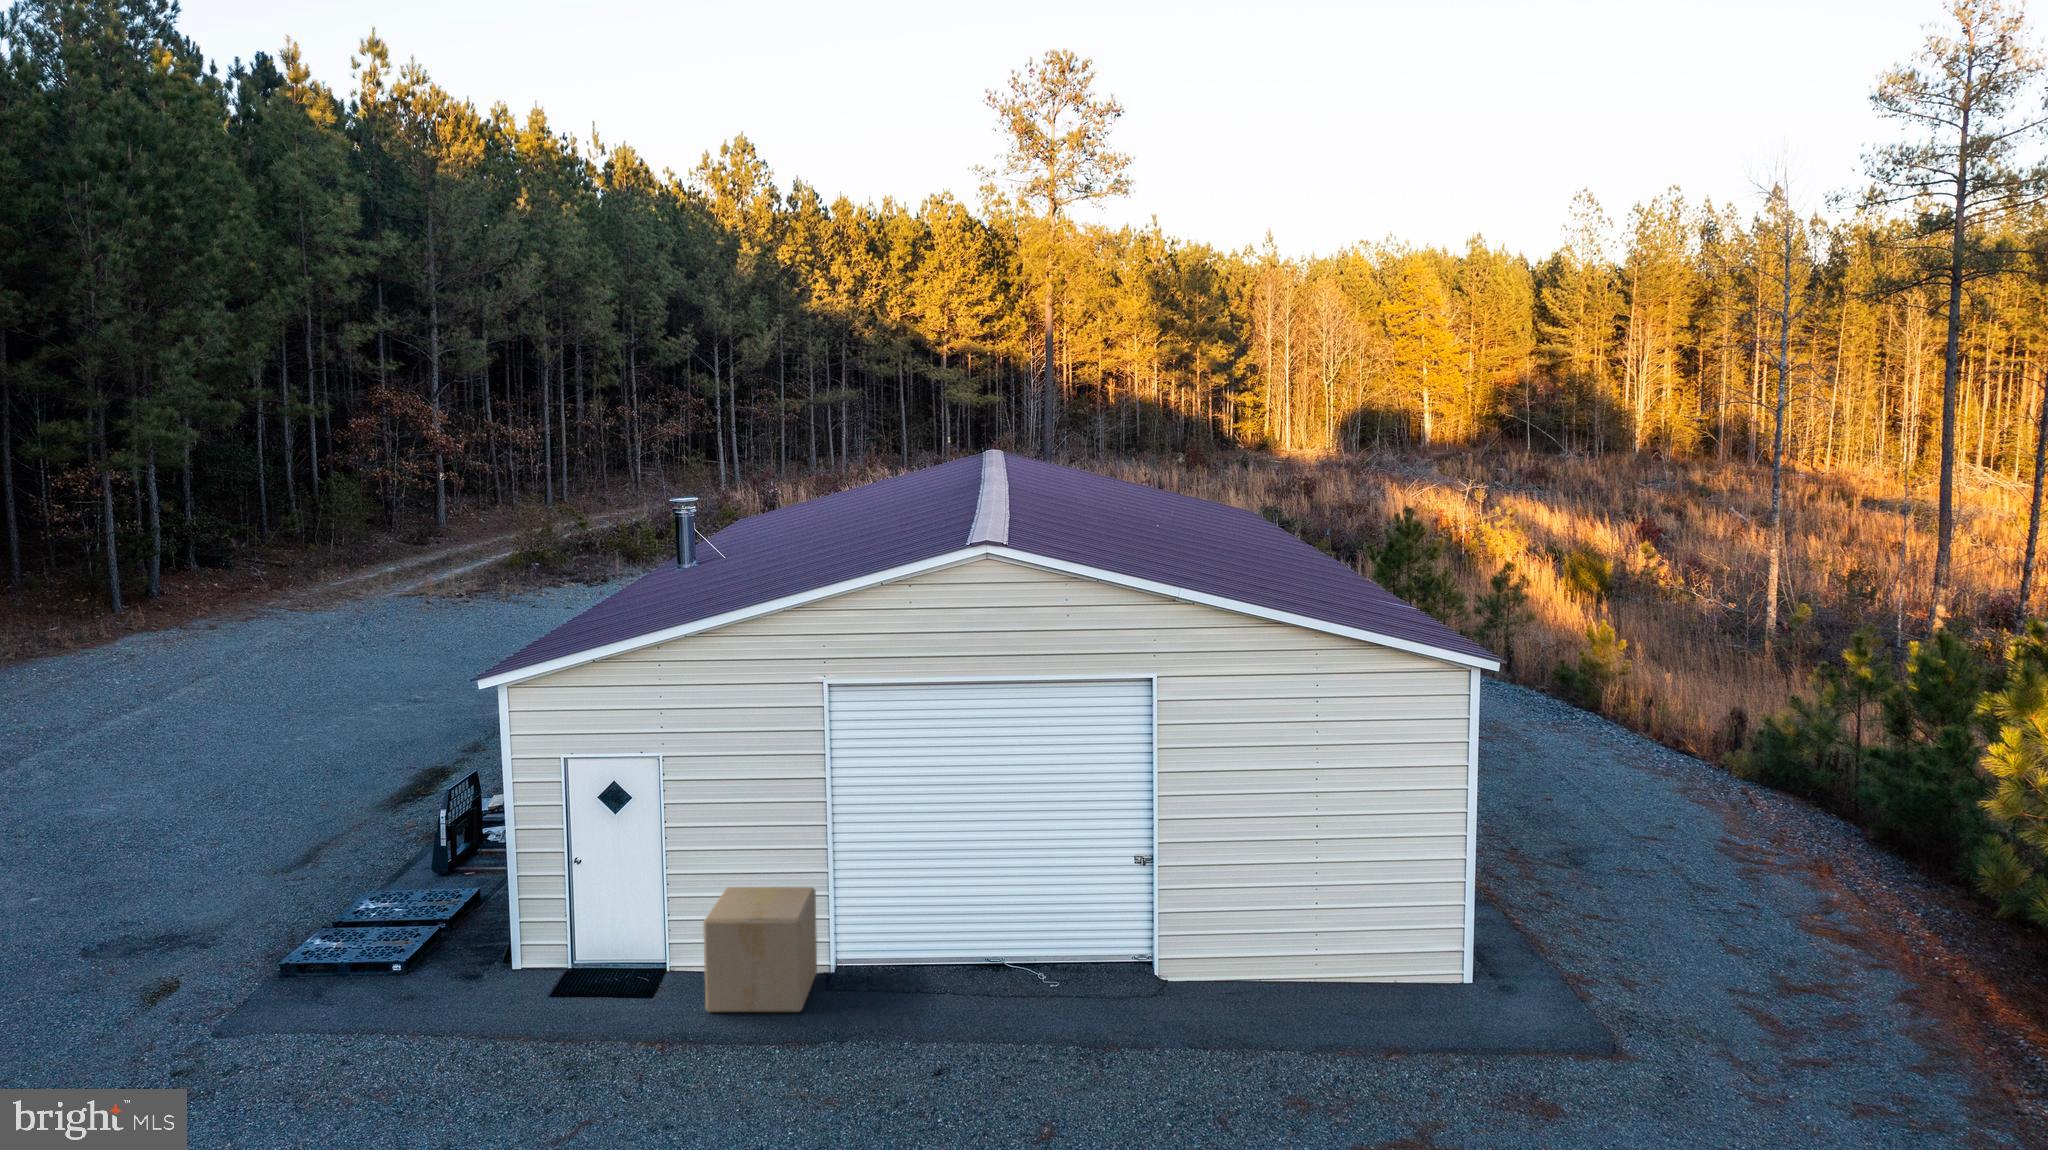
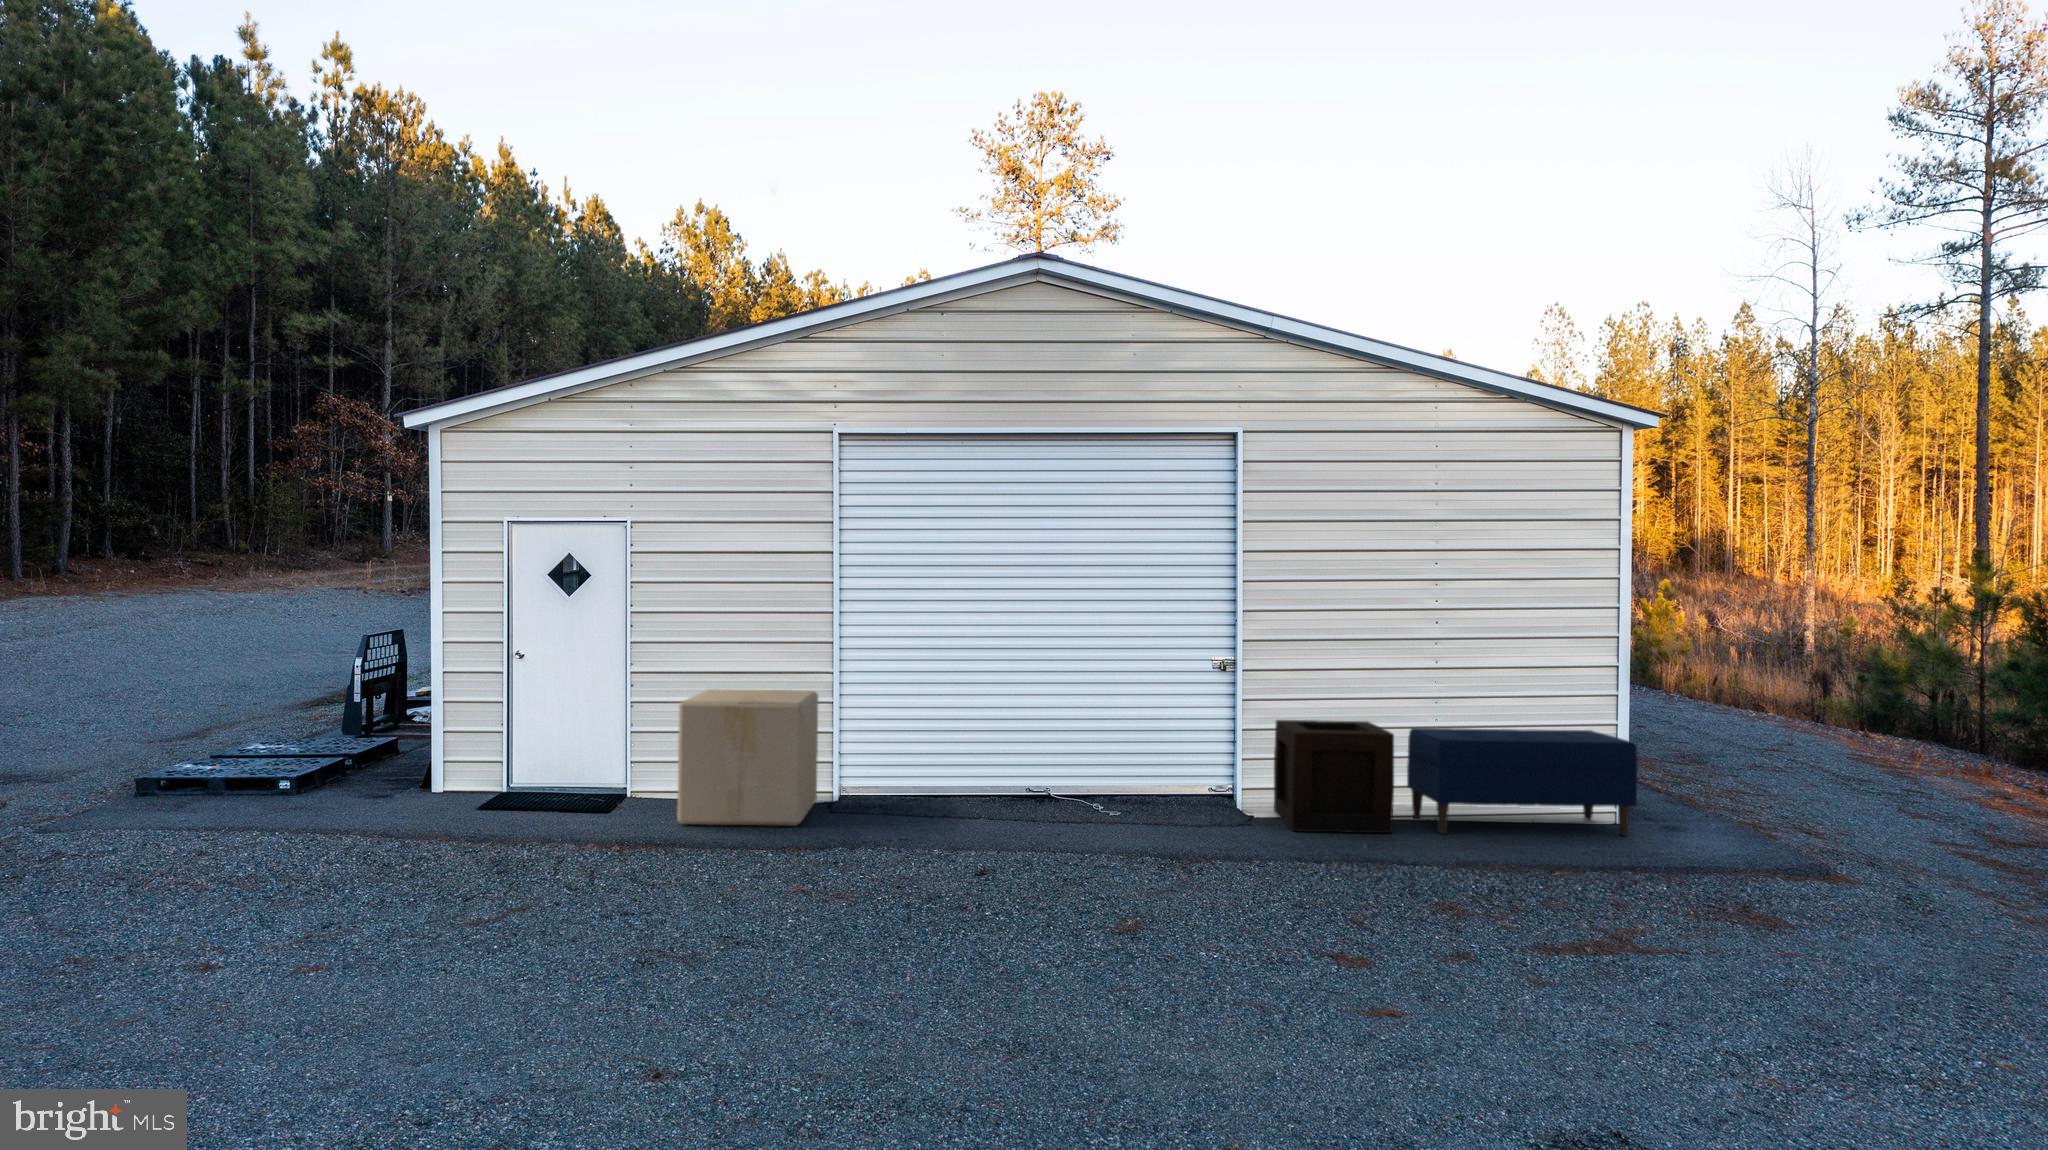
wooden crate: none [1184,907,1272,1013] -> present [1274,720,1394,833]
bench: none [1291,914,1469,1012] -> present [1407,728,1637,836]

